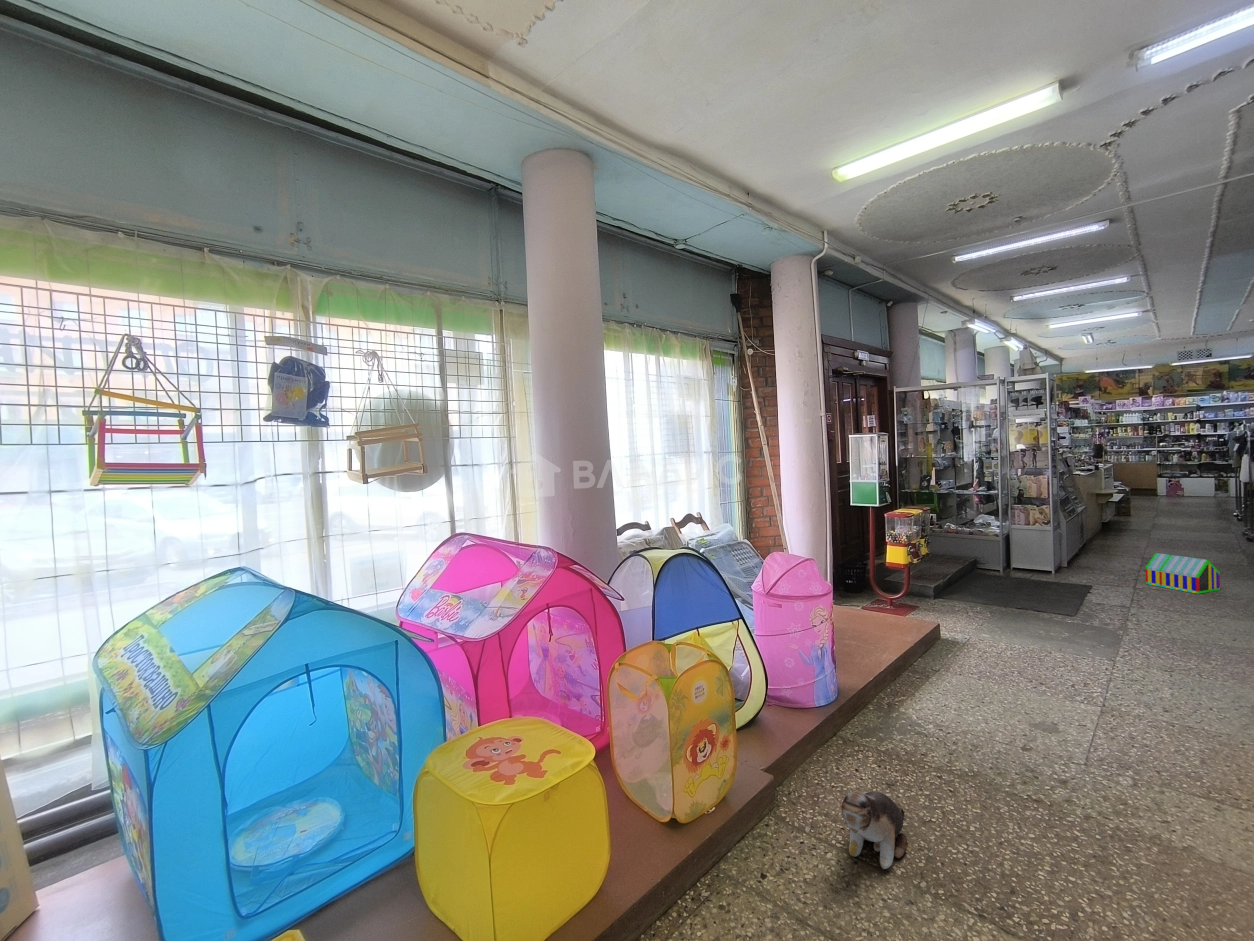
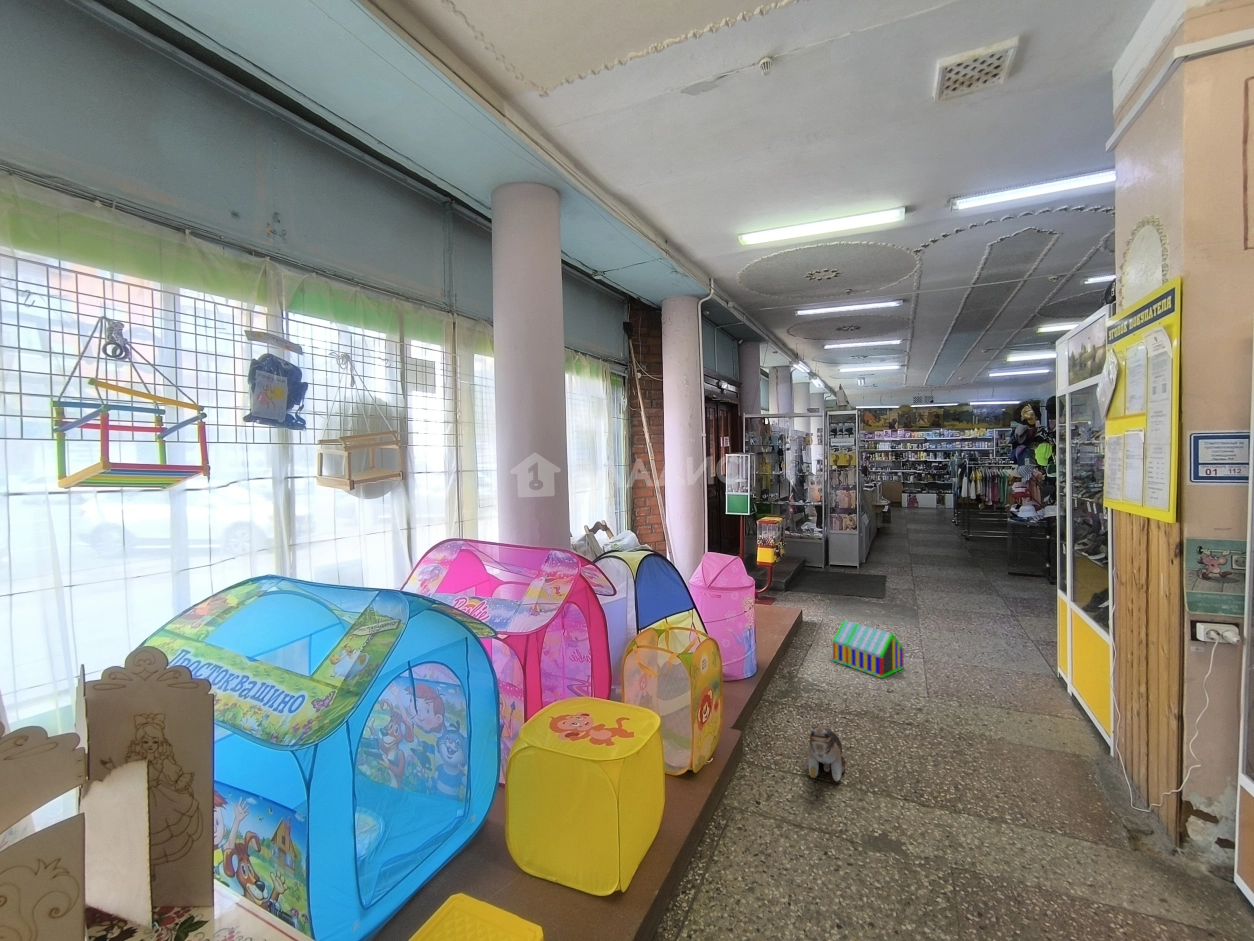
toy house: present [1145,553,1220,594] -> present [833,621,904,678]

